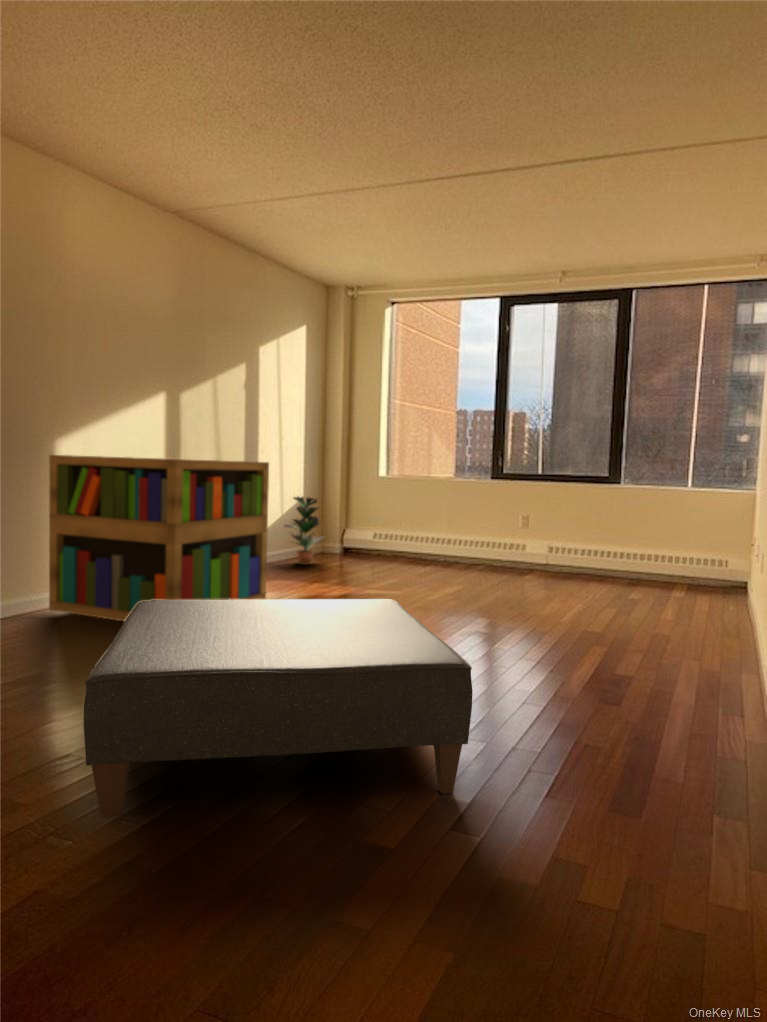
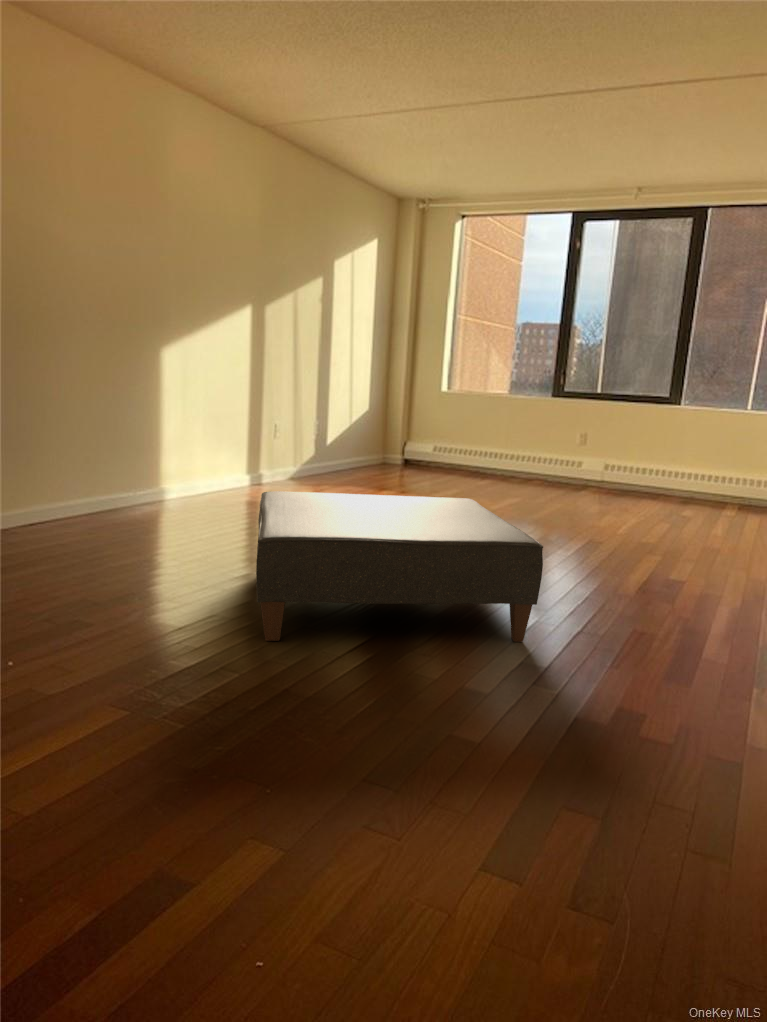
bookshelf: present [49,455,269,621] -> none [157,364,350,522]
potted plant: present [286,497,324,564] -> none [351,408,390,473]

